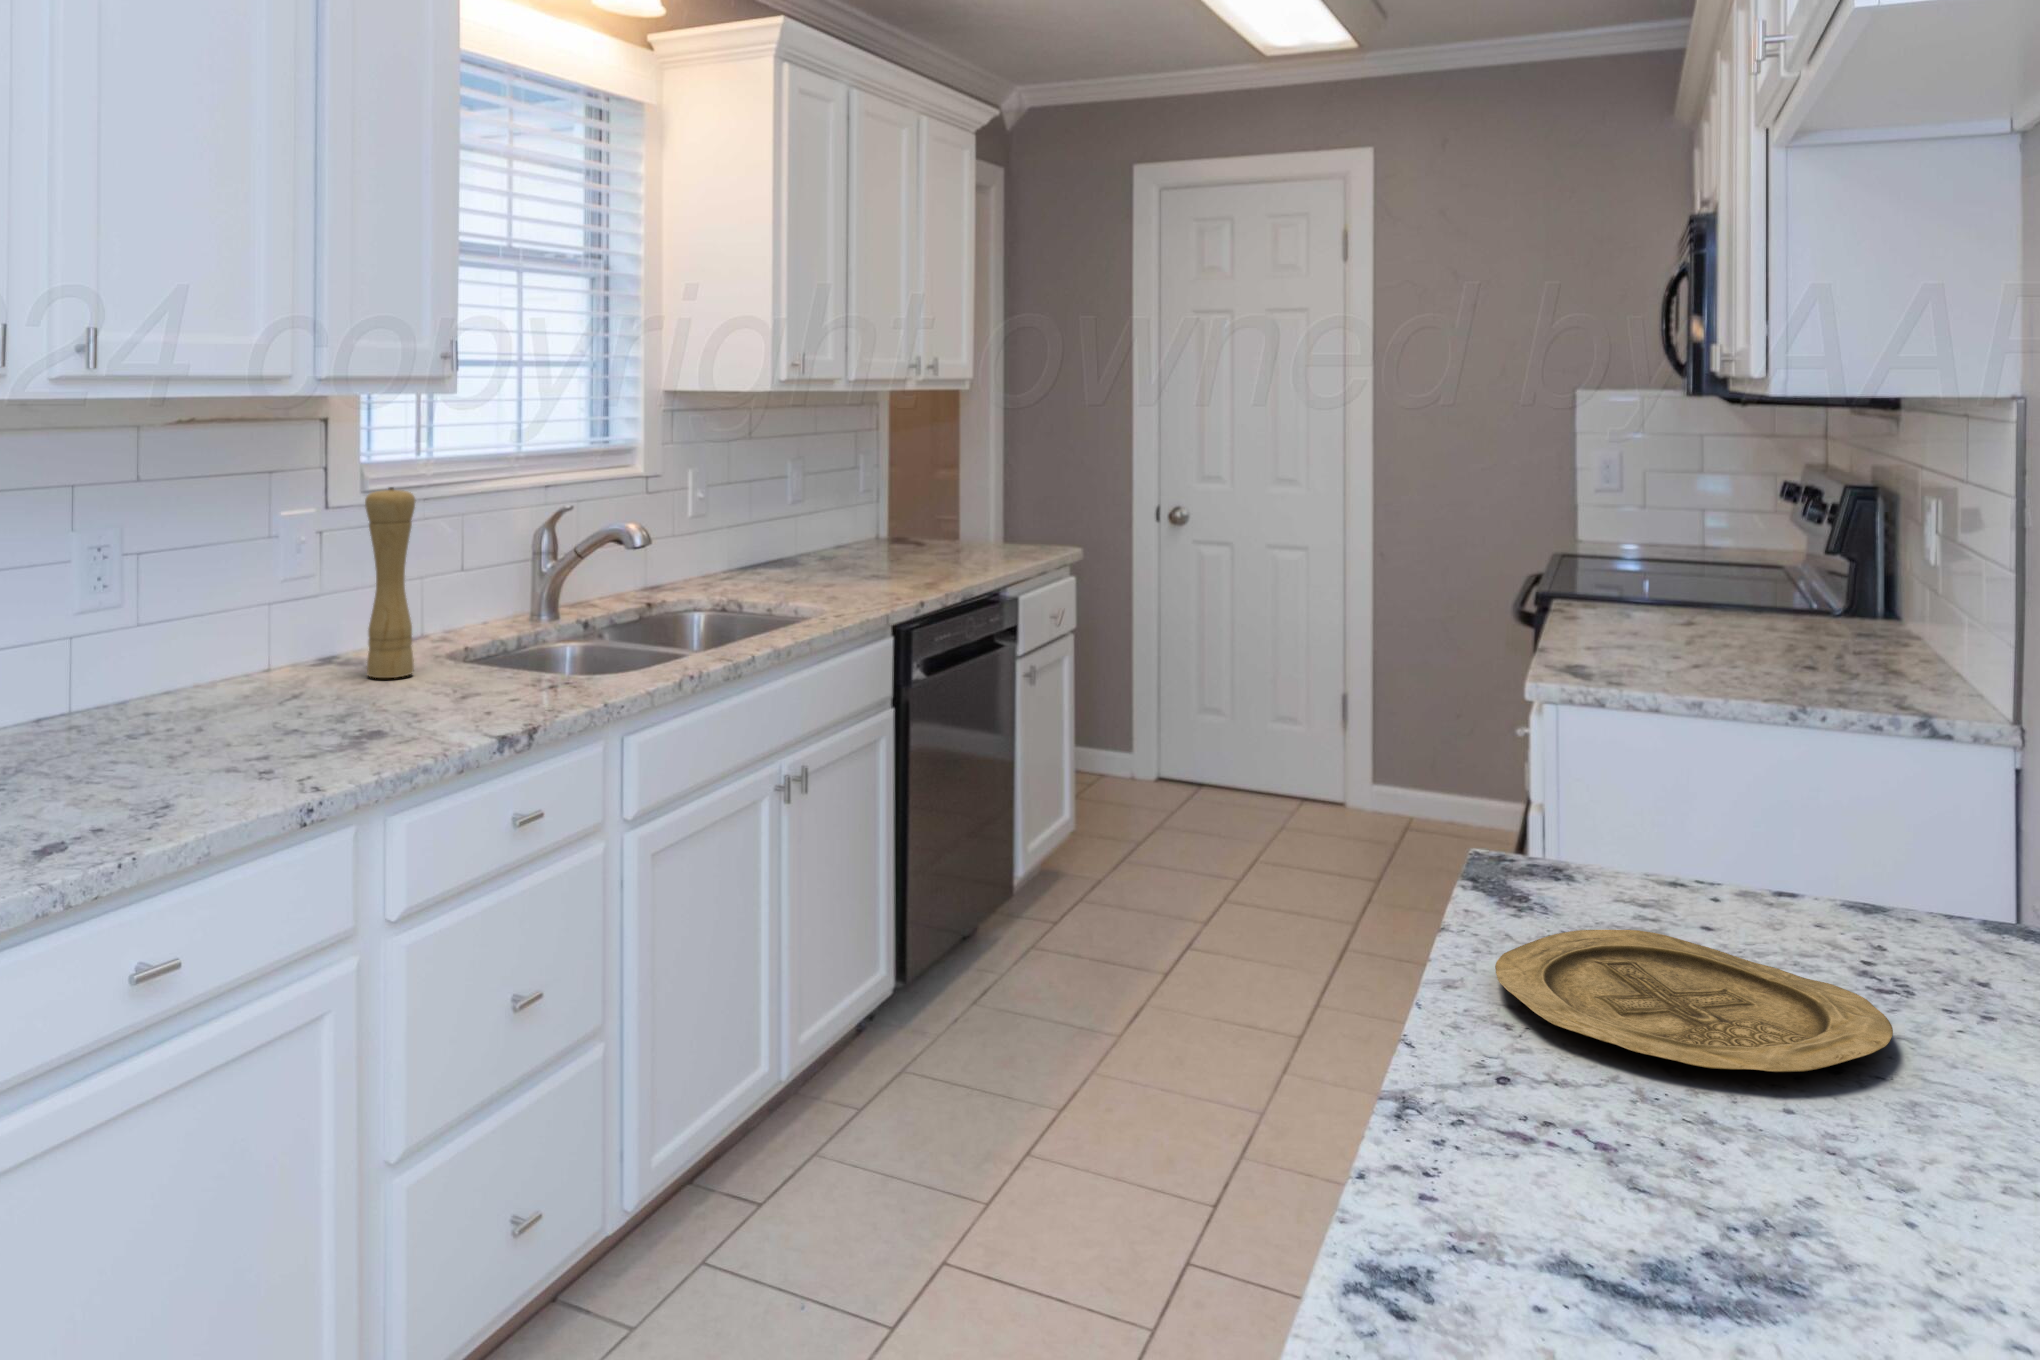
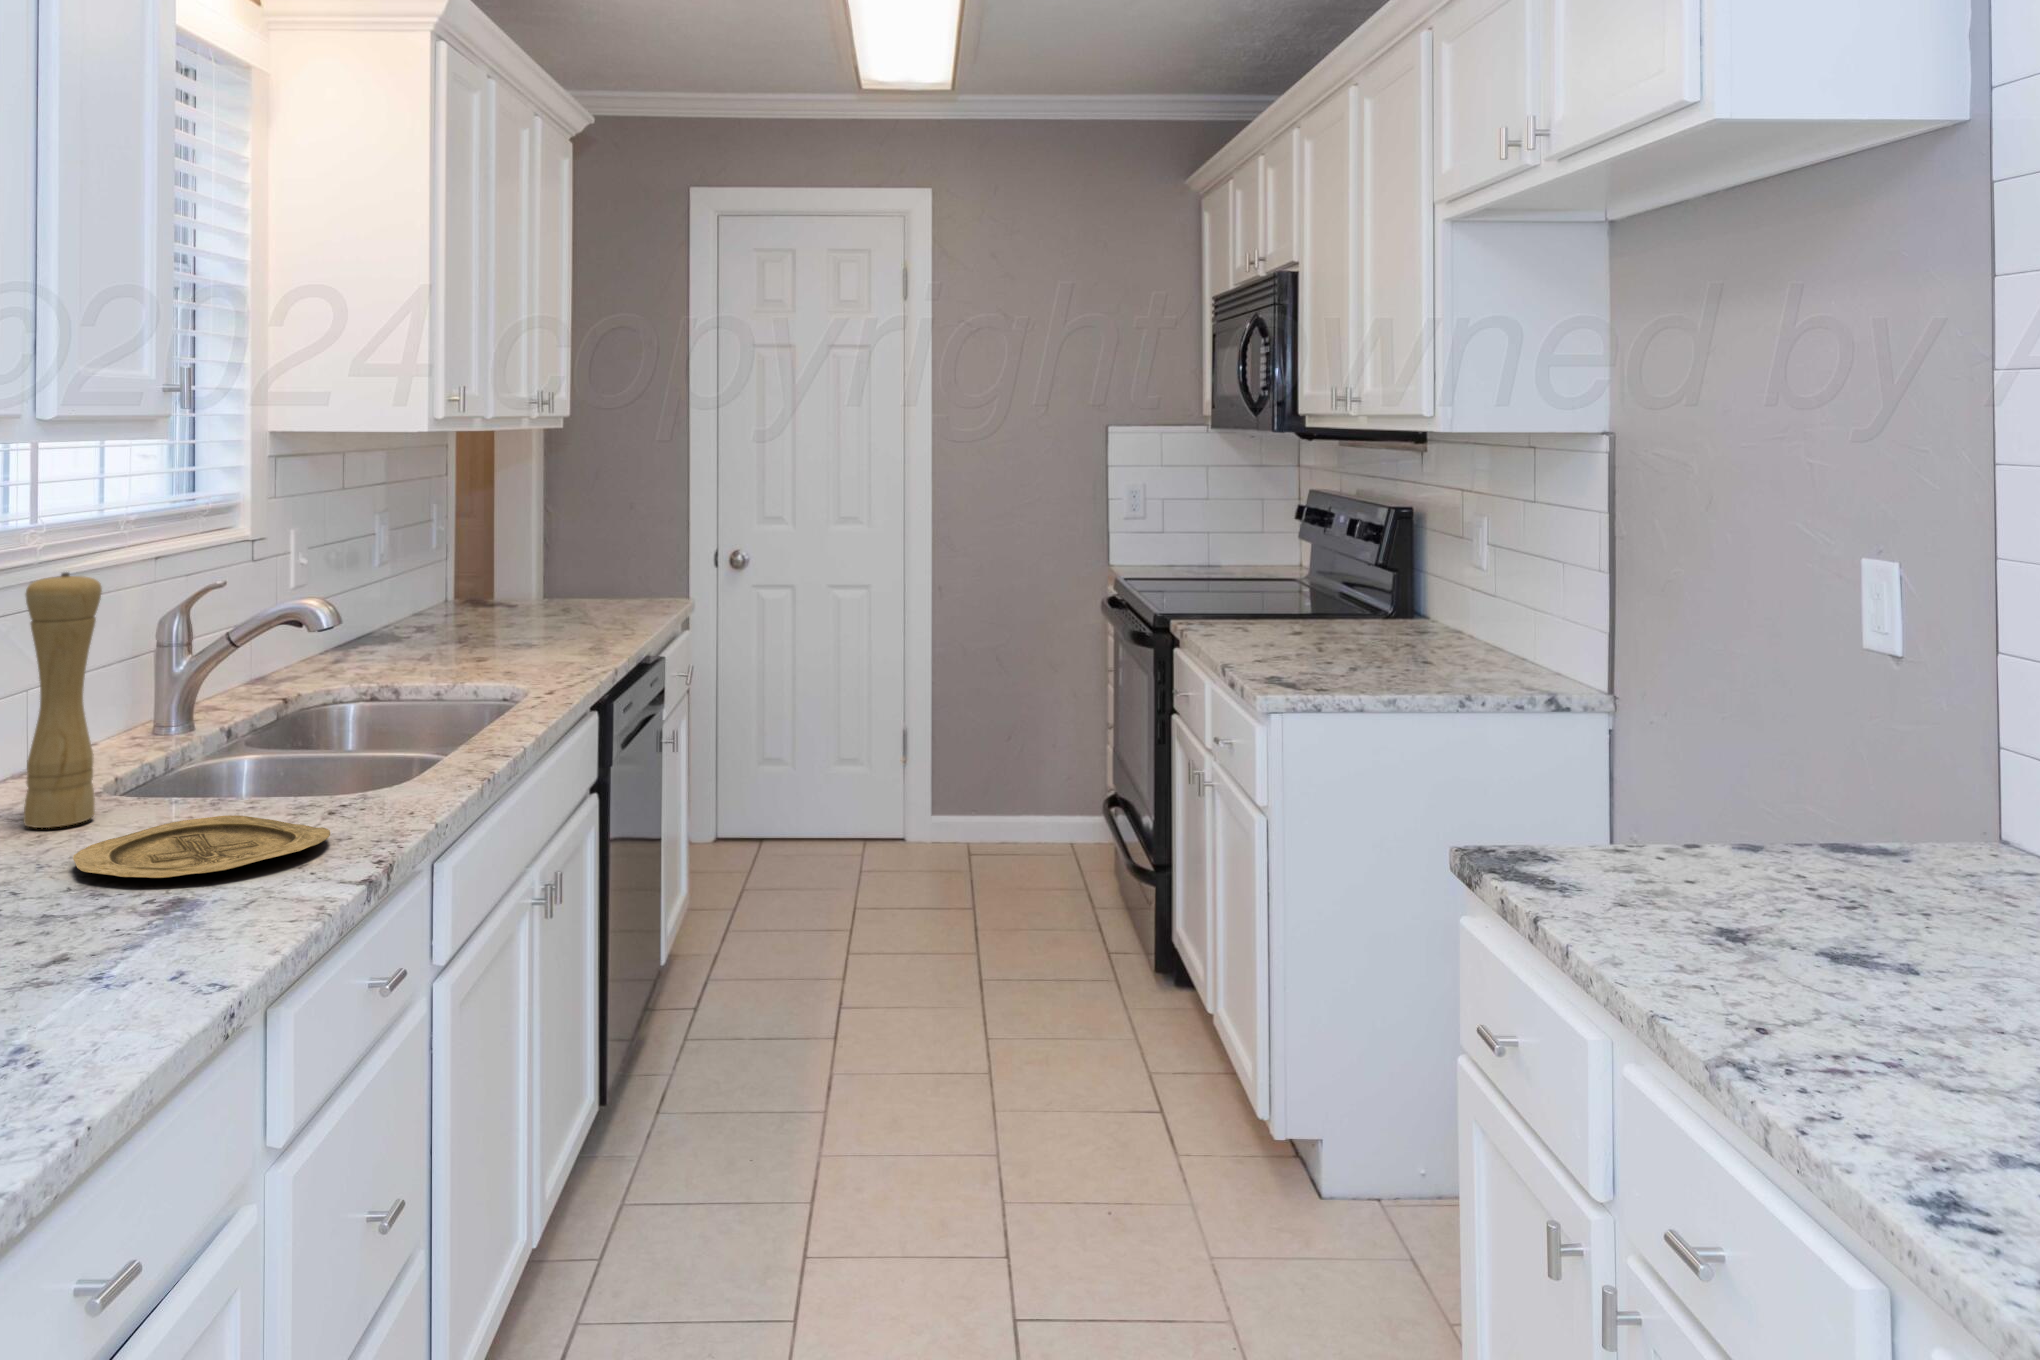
plate: present [1495,930,1893,1072] -> present [73,816,330,878]

